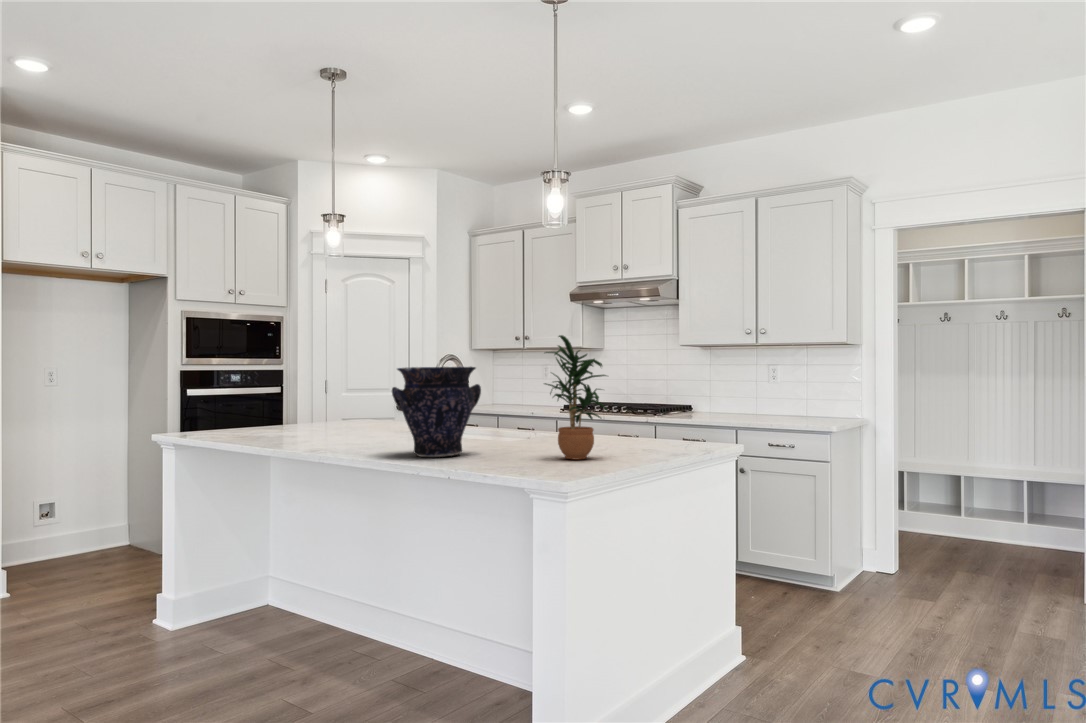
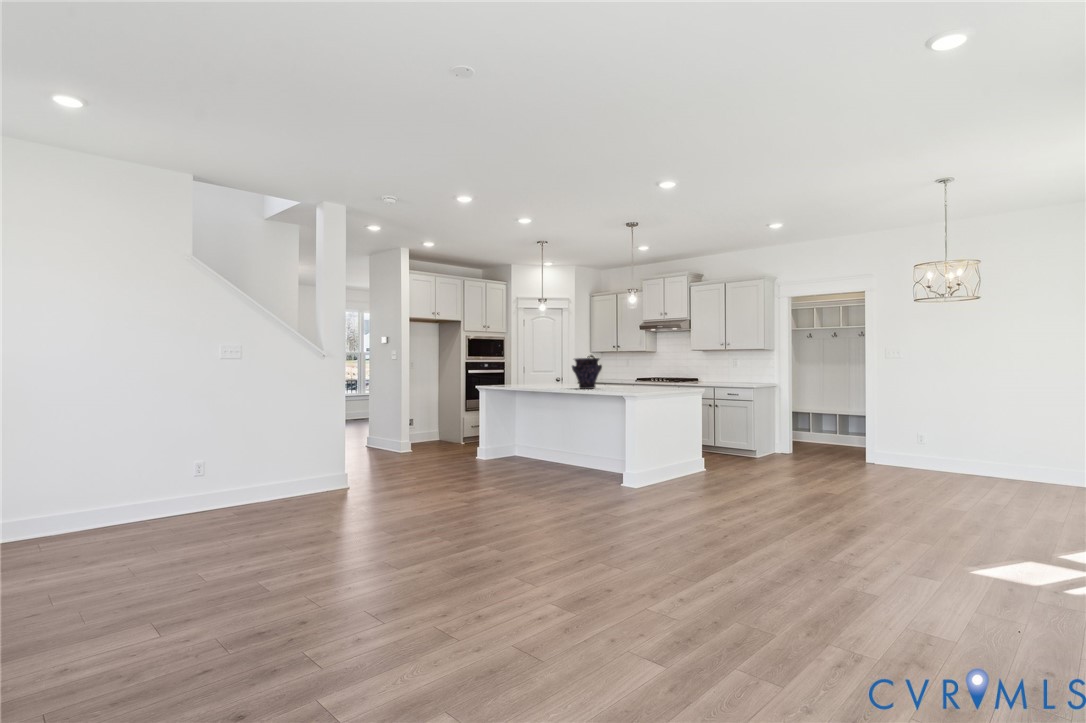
potted plant: present [545,335,608,460] -> none [624,347,647,389]

